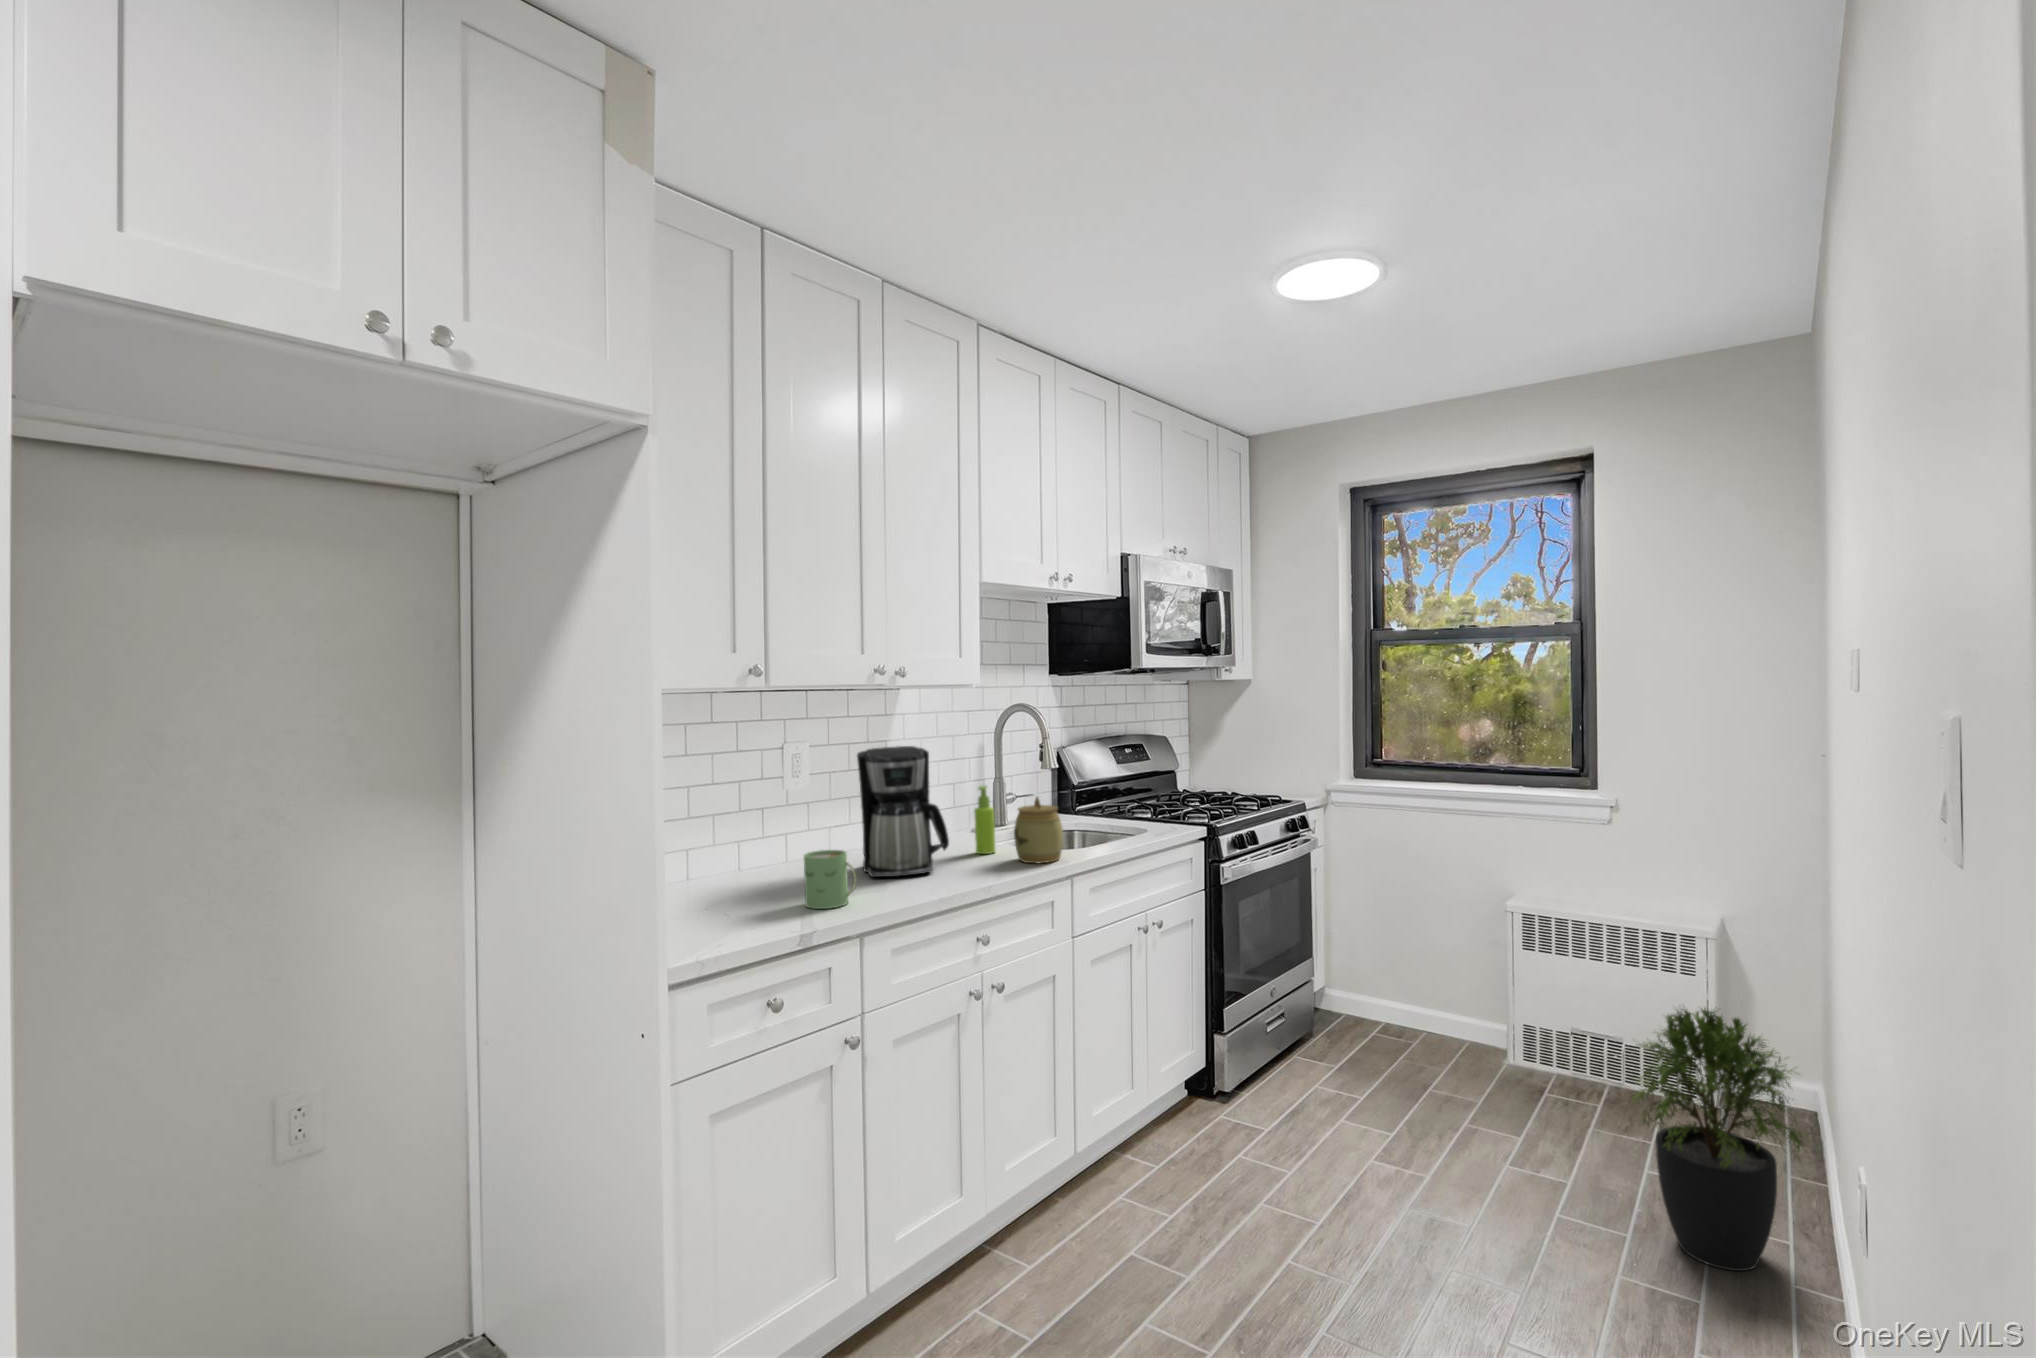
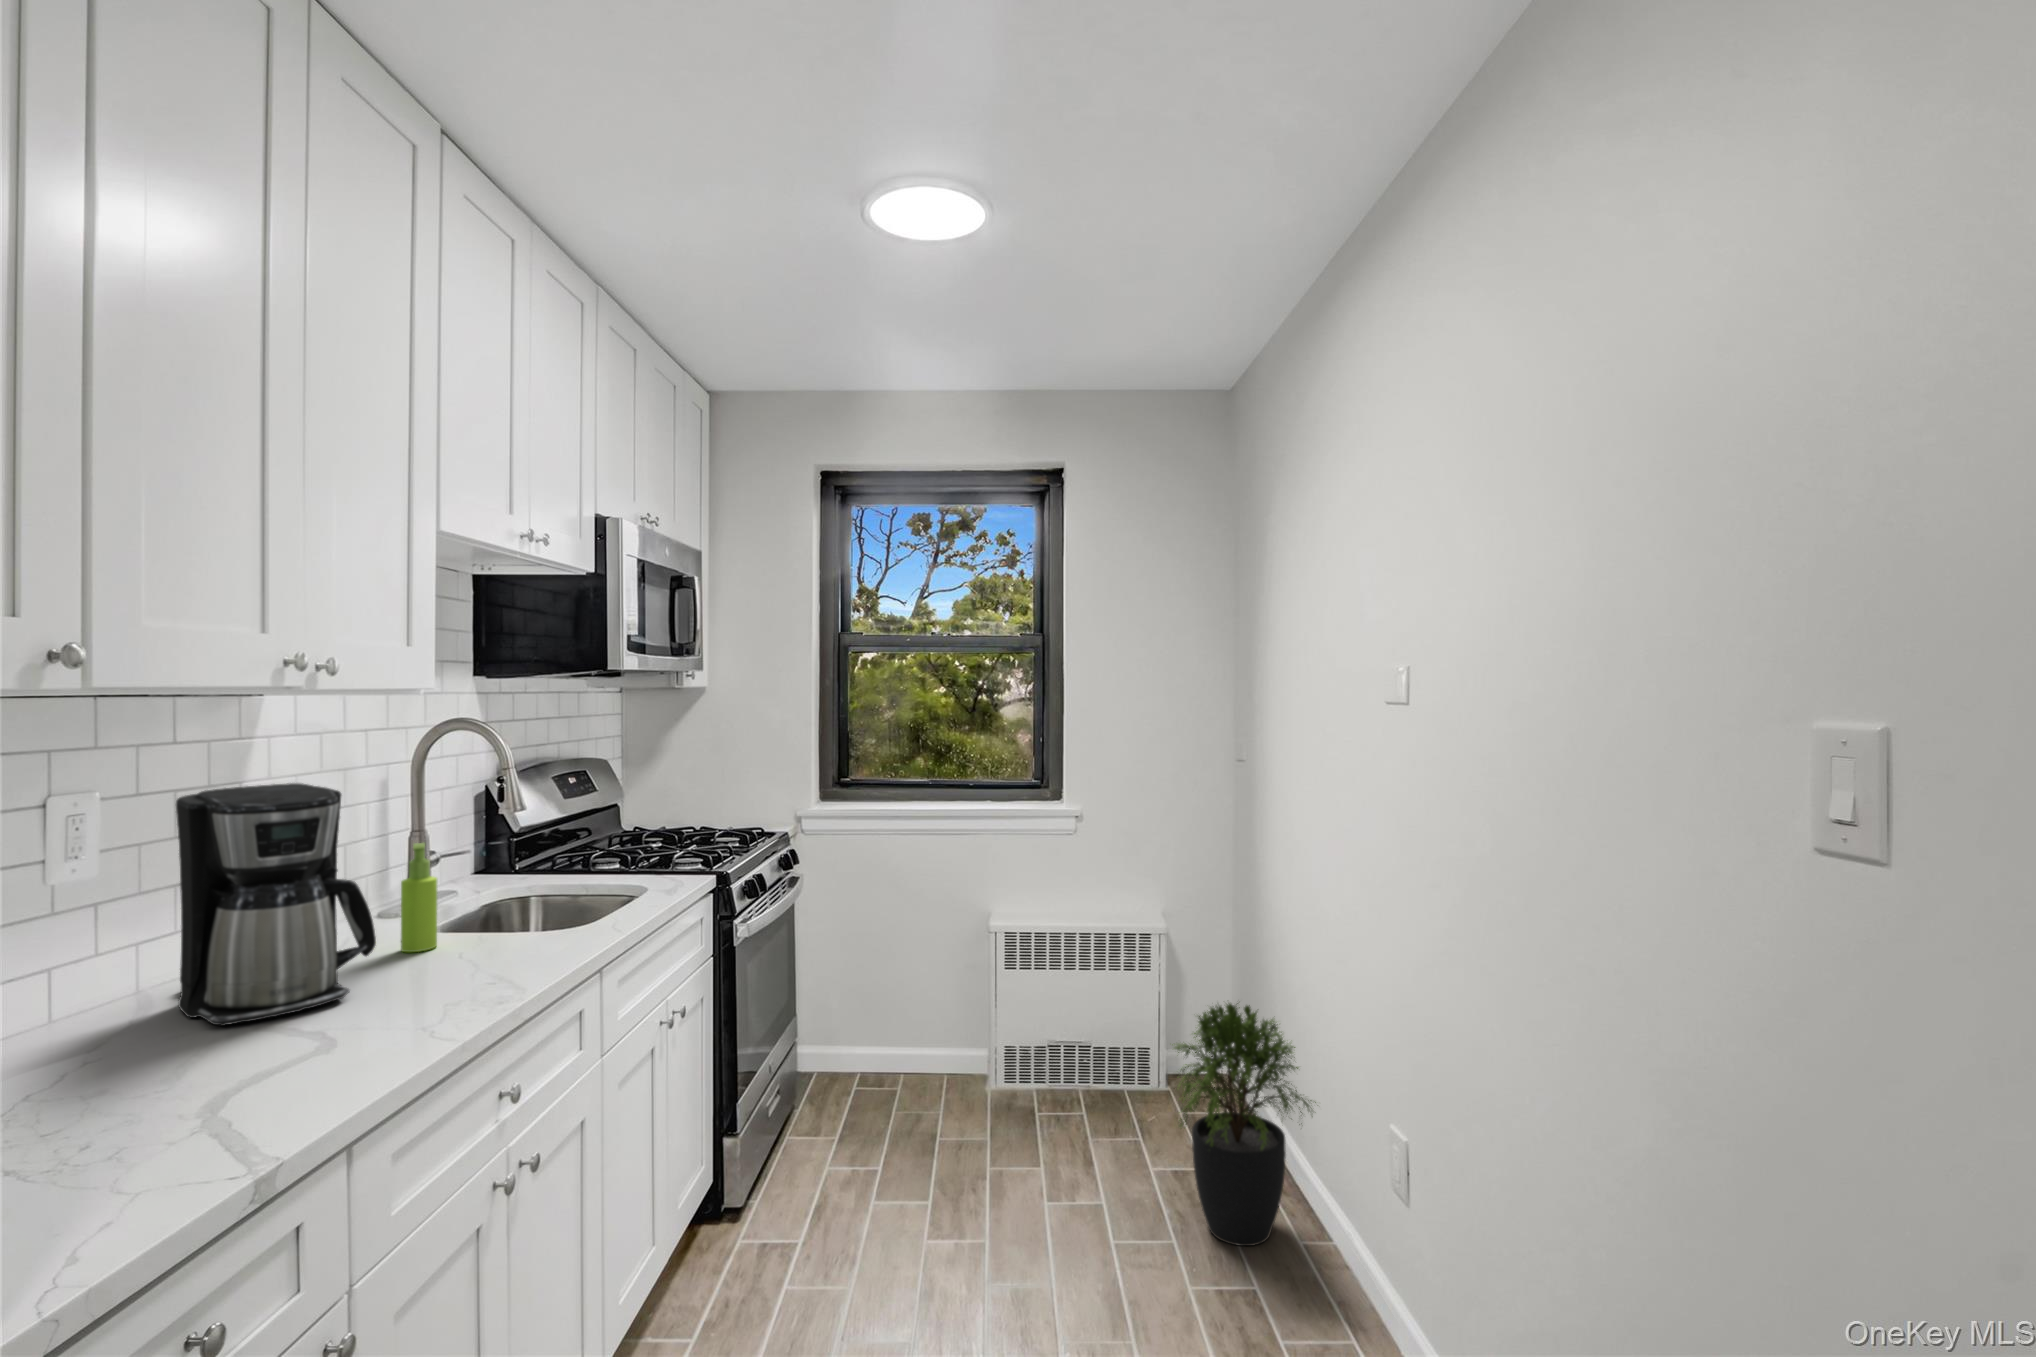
jar: present [1014,797,1063,863] -> none [485,853,568,957]
mug: present [804,850,856,909] -> none [83,988,223,1121]

